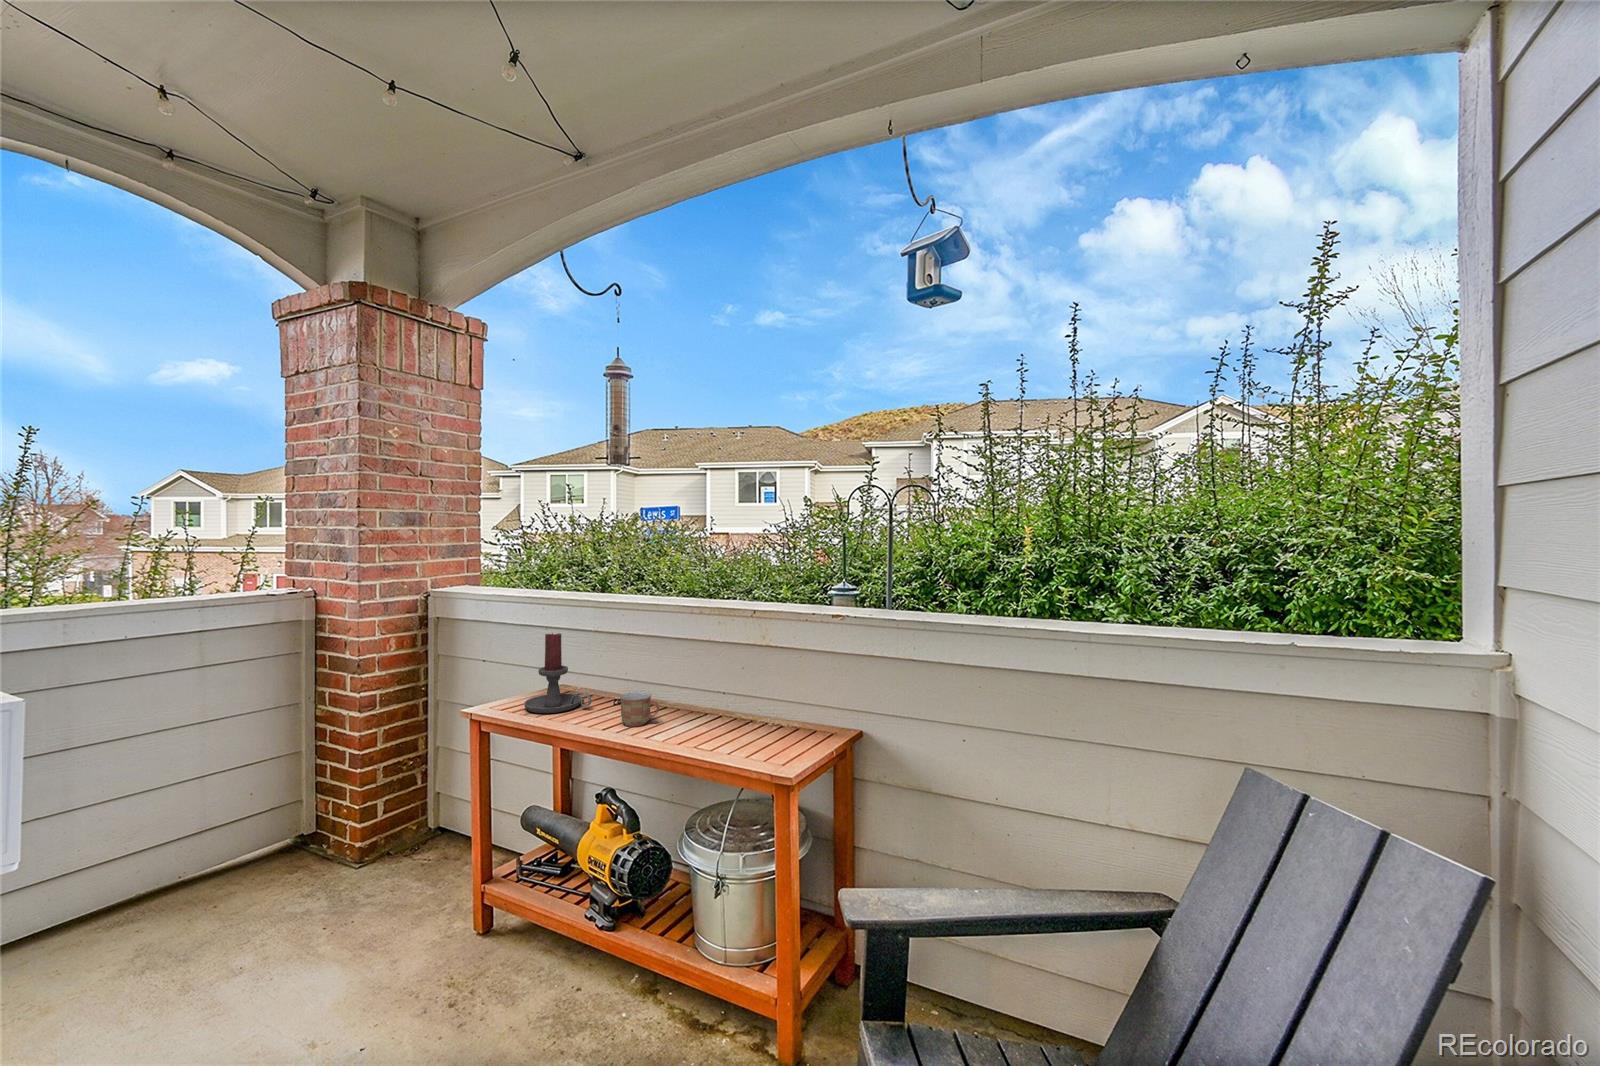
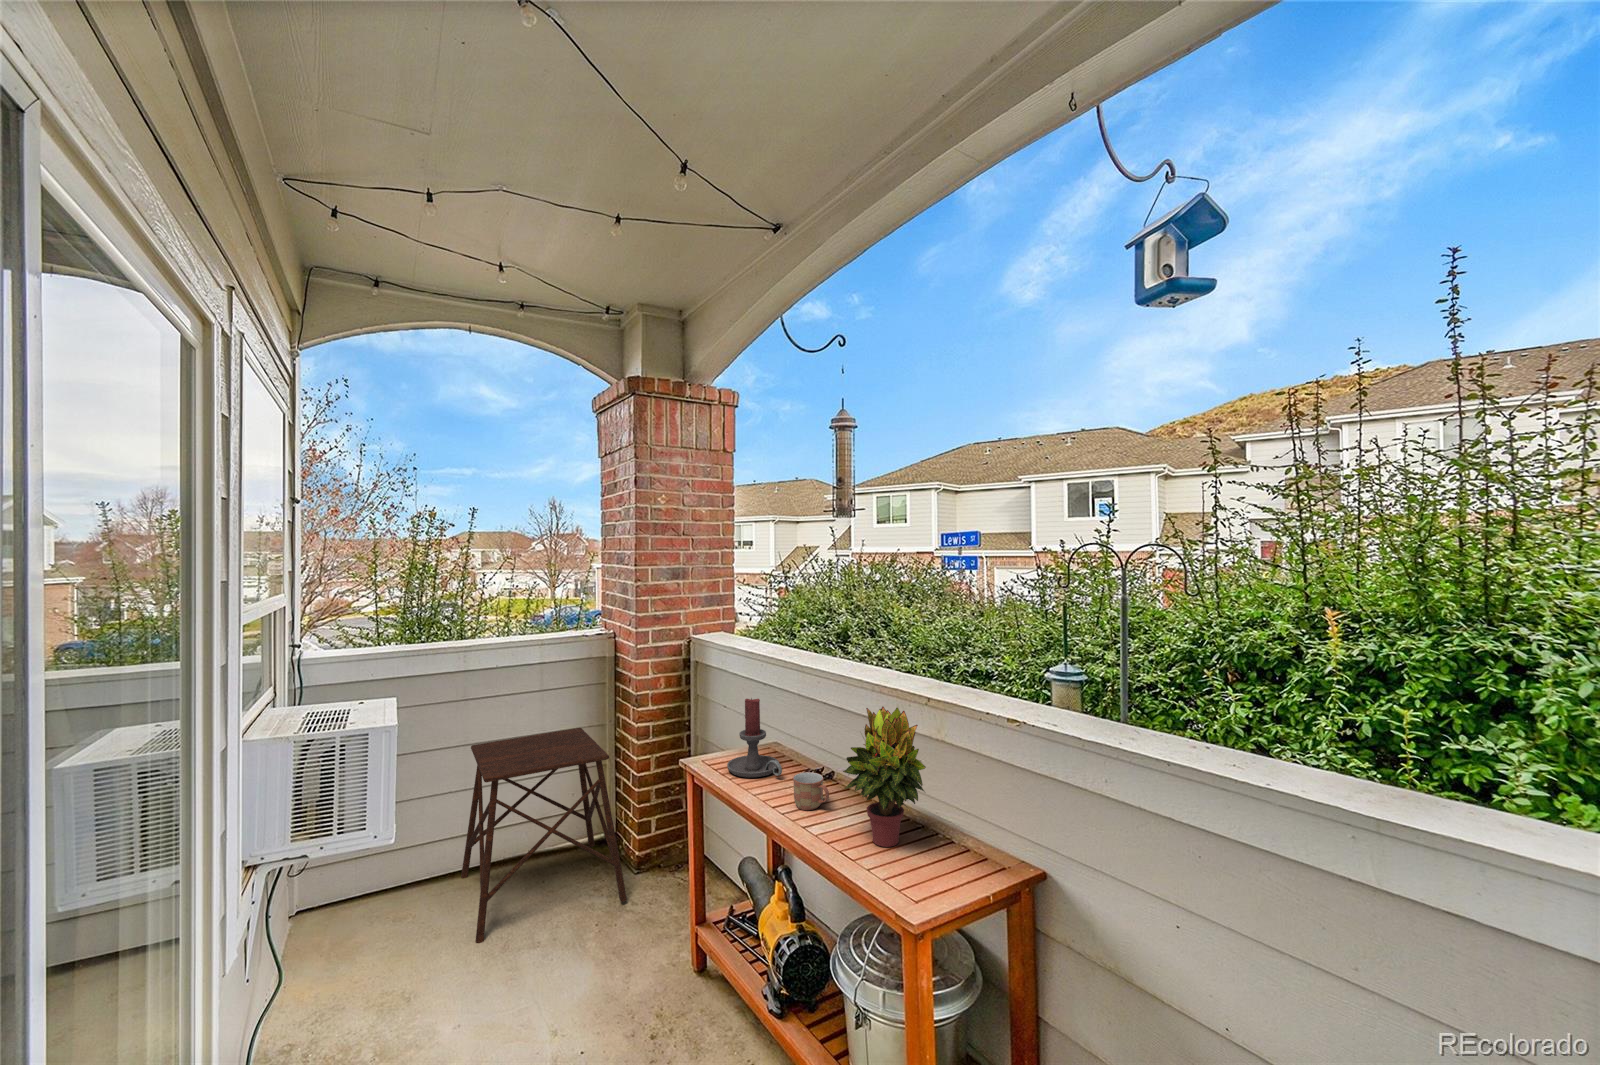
potted plant: none [690,613,767,738] -> present [843,707,926,847]
side table: none [66,708,362,1000] -> present [461,728,627,943]

